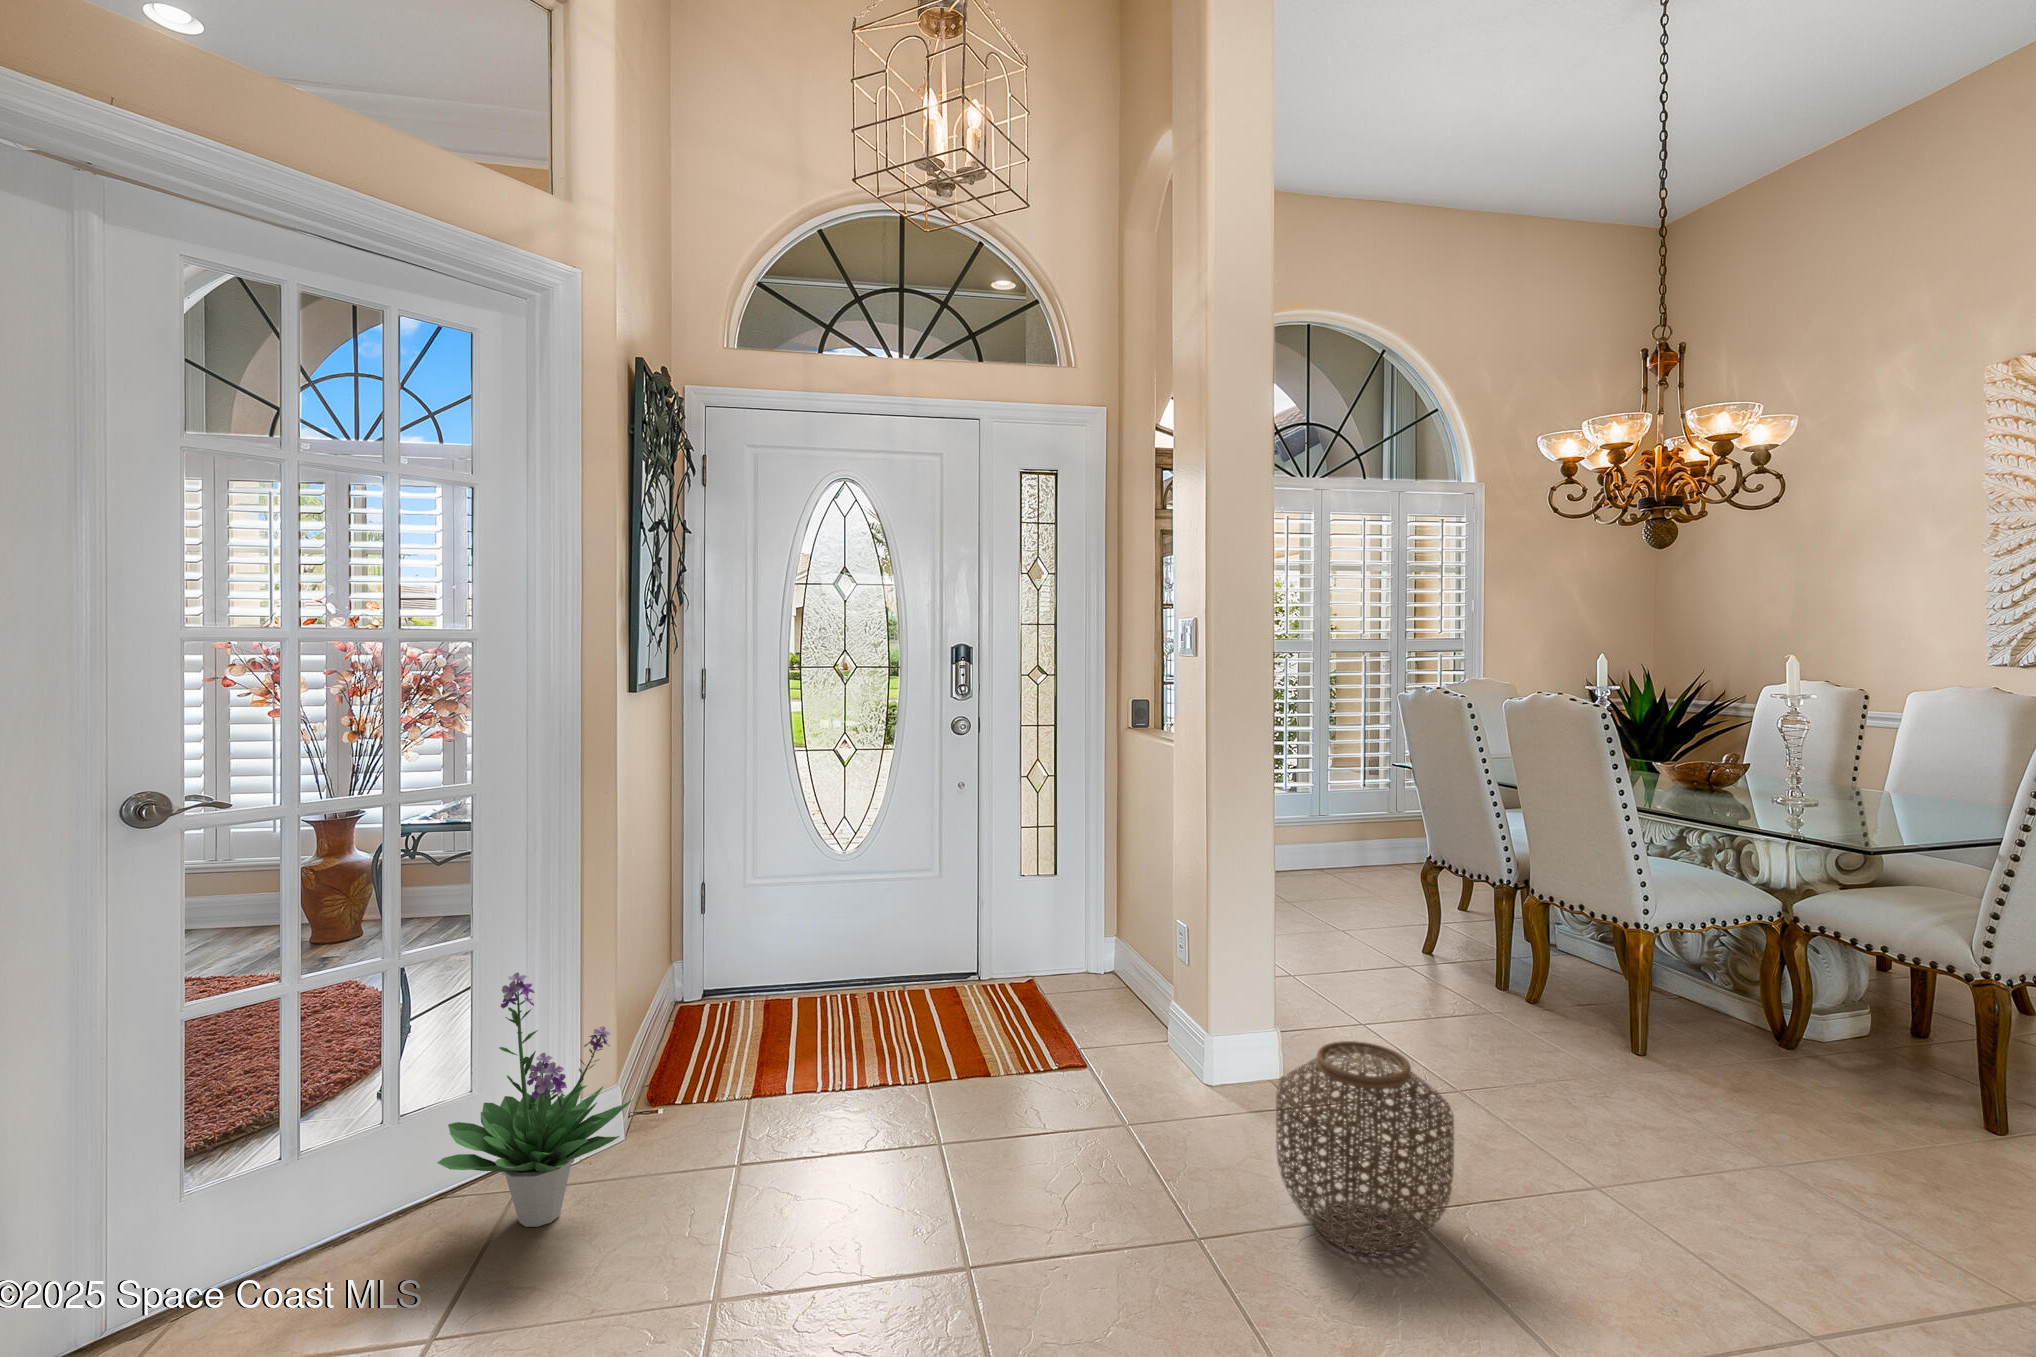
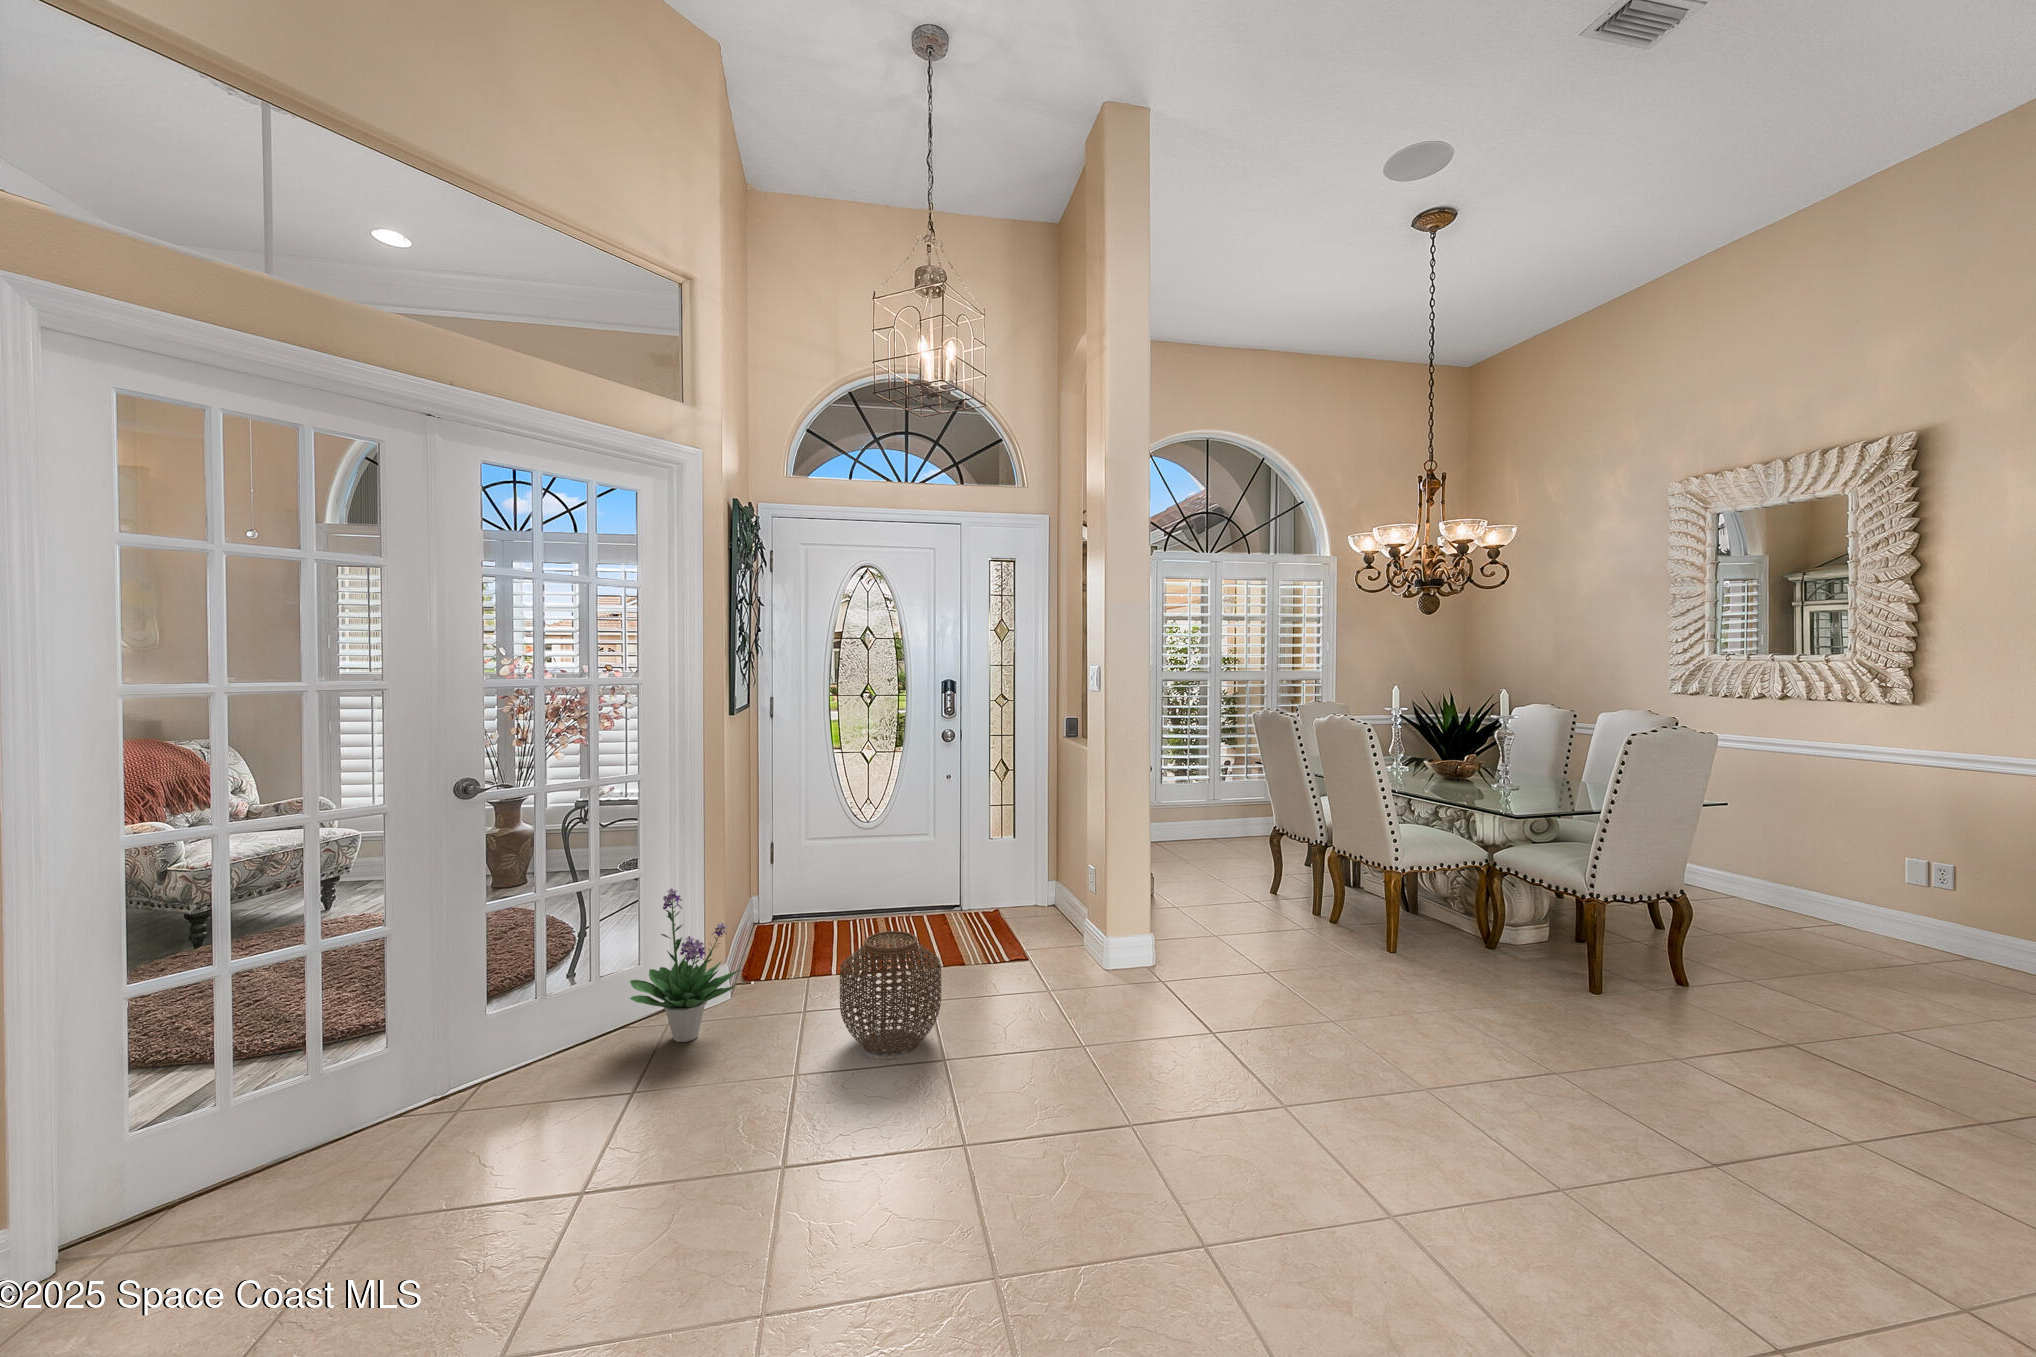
woven basket: present [1276,1041,1454,1255] -> present [840,931,941,1054]

